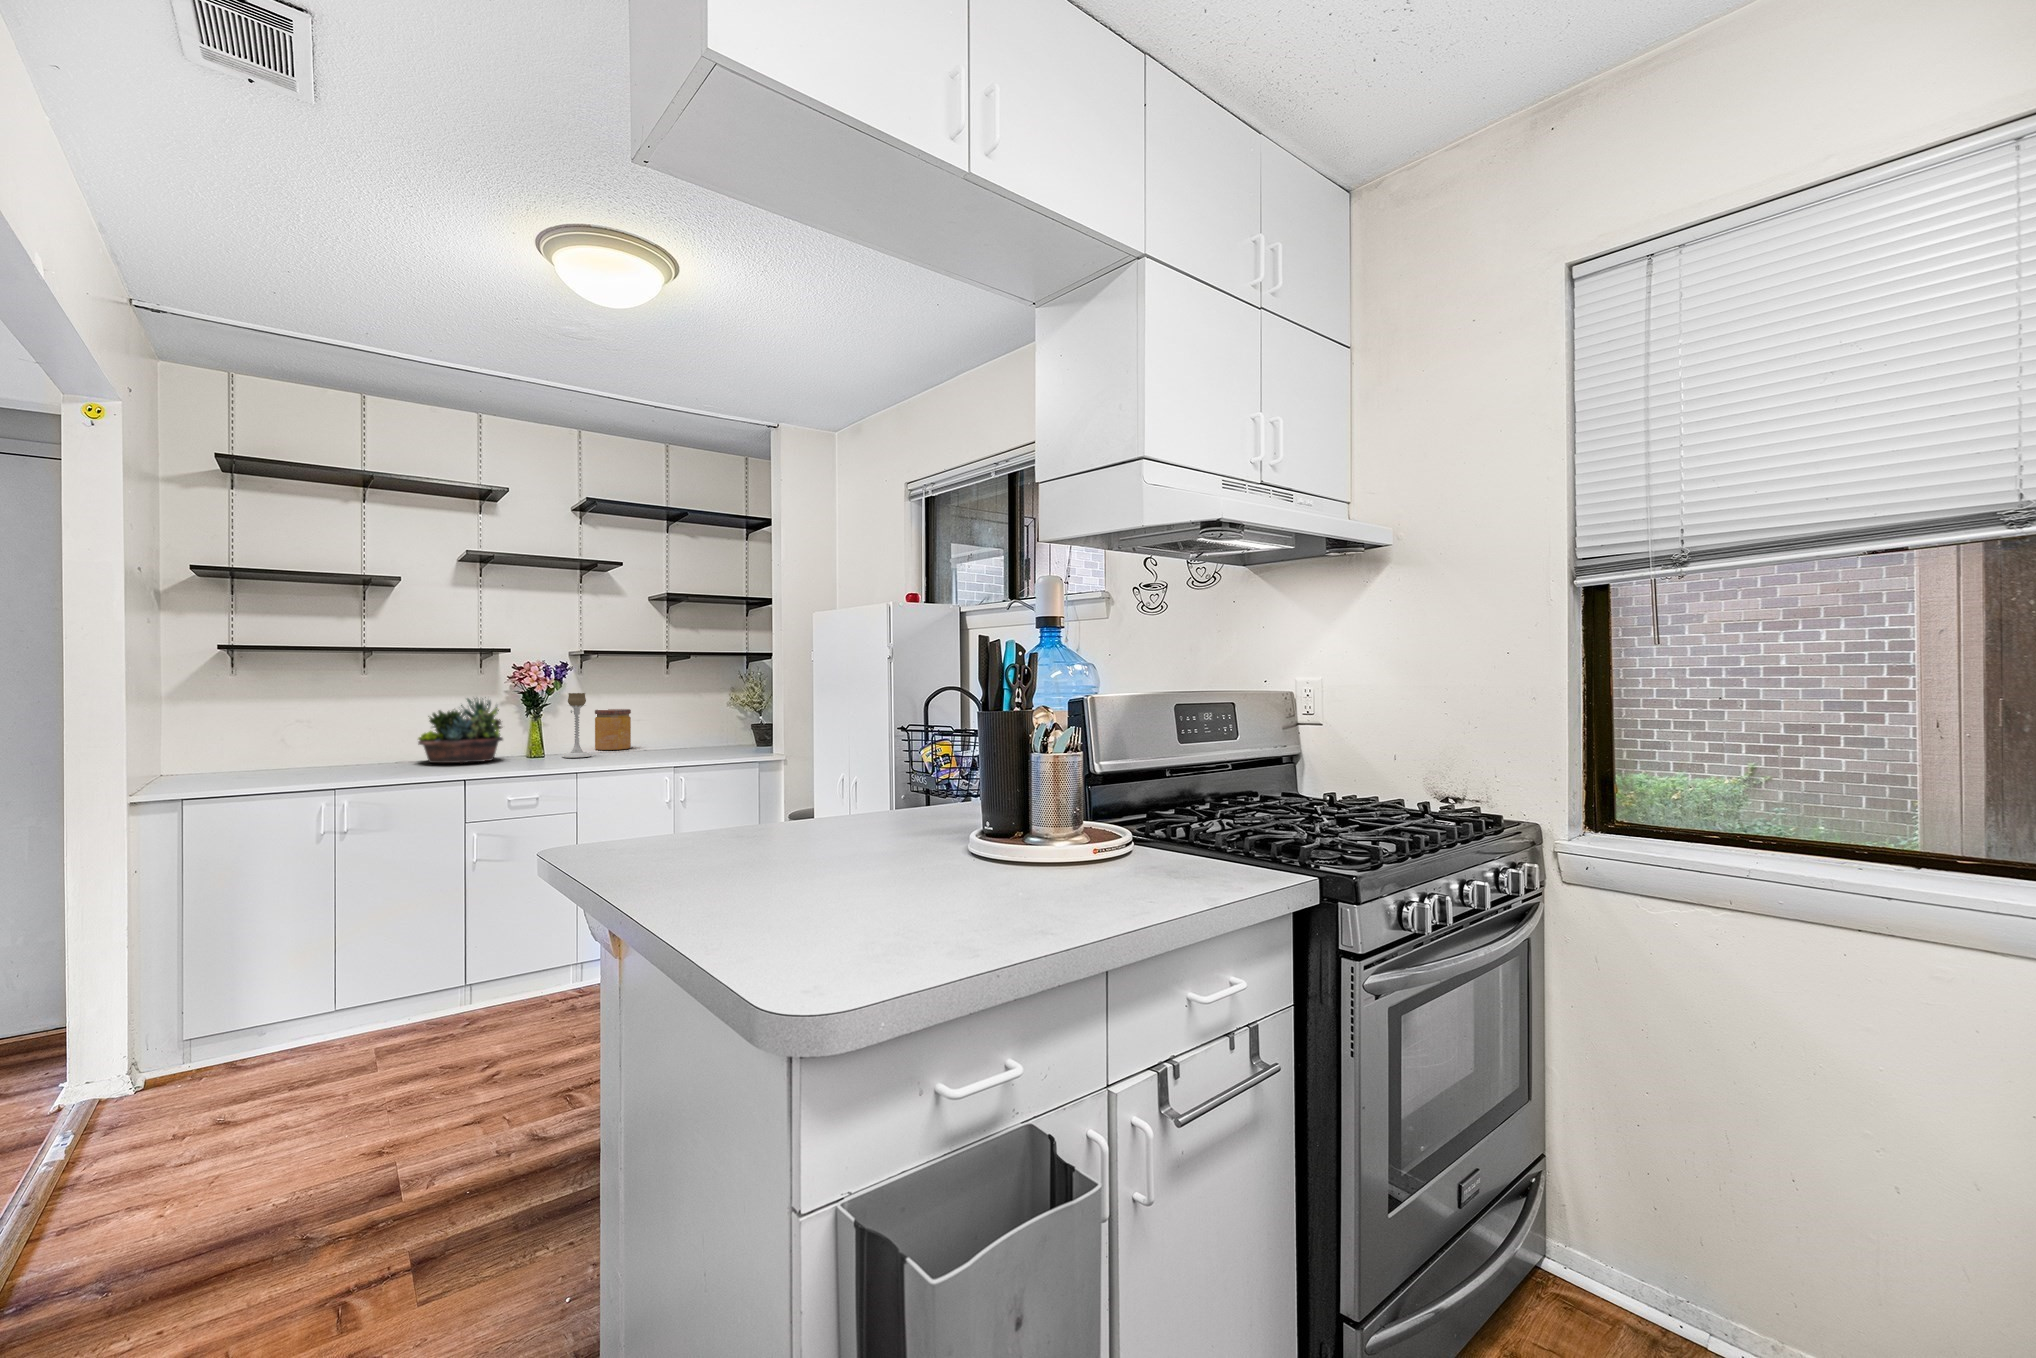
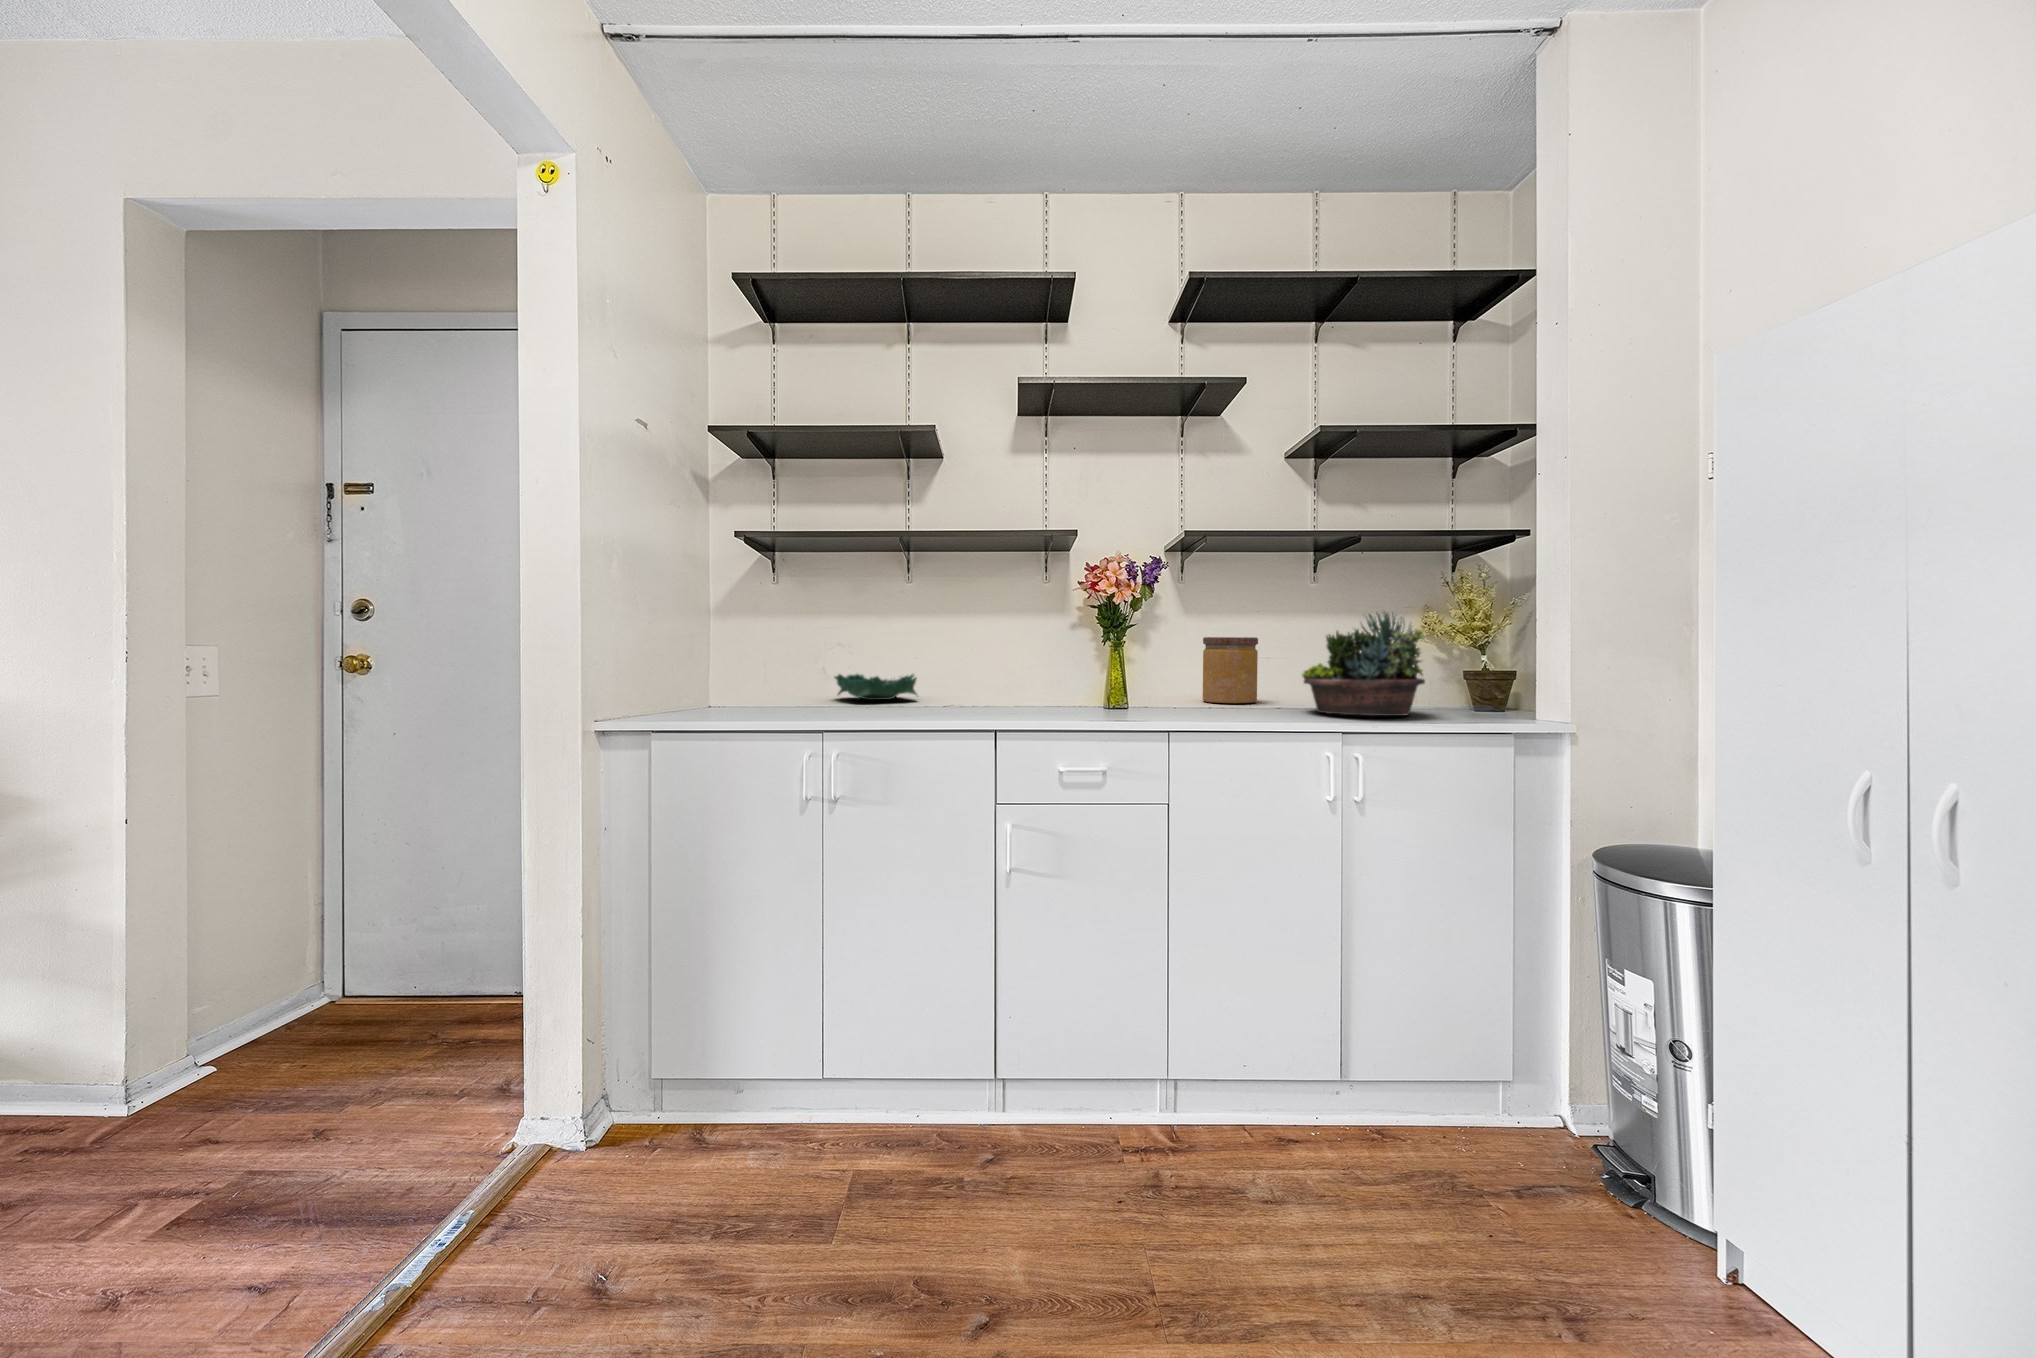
candle holder: present [562,693,591,758] -> none [1152,605,1196,712]
succulent planter: present [418,698,503,763] -> present [1302,612,1426,716]
decorative bowl: none [304,741,381,762] -> present [835,674,917,700]

